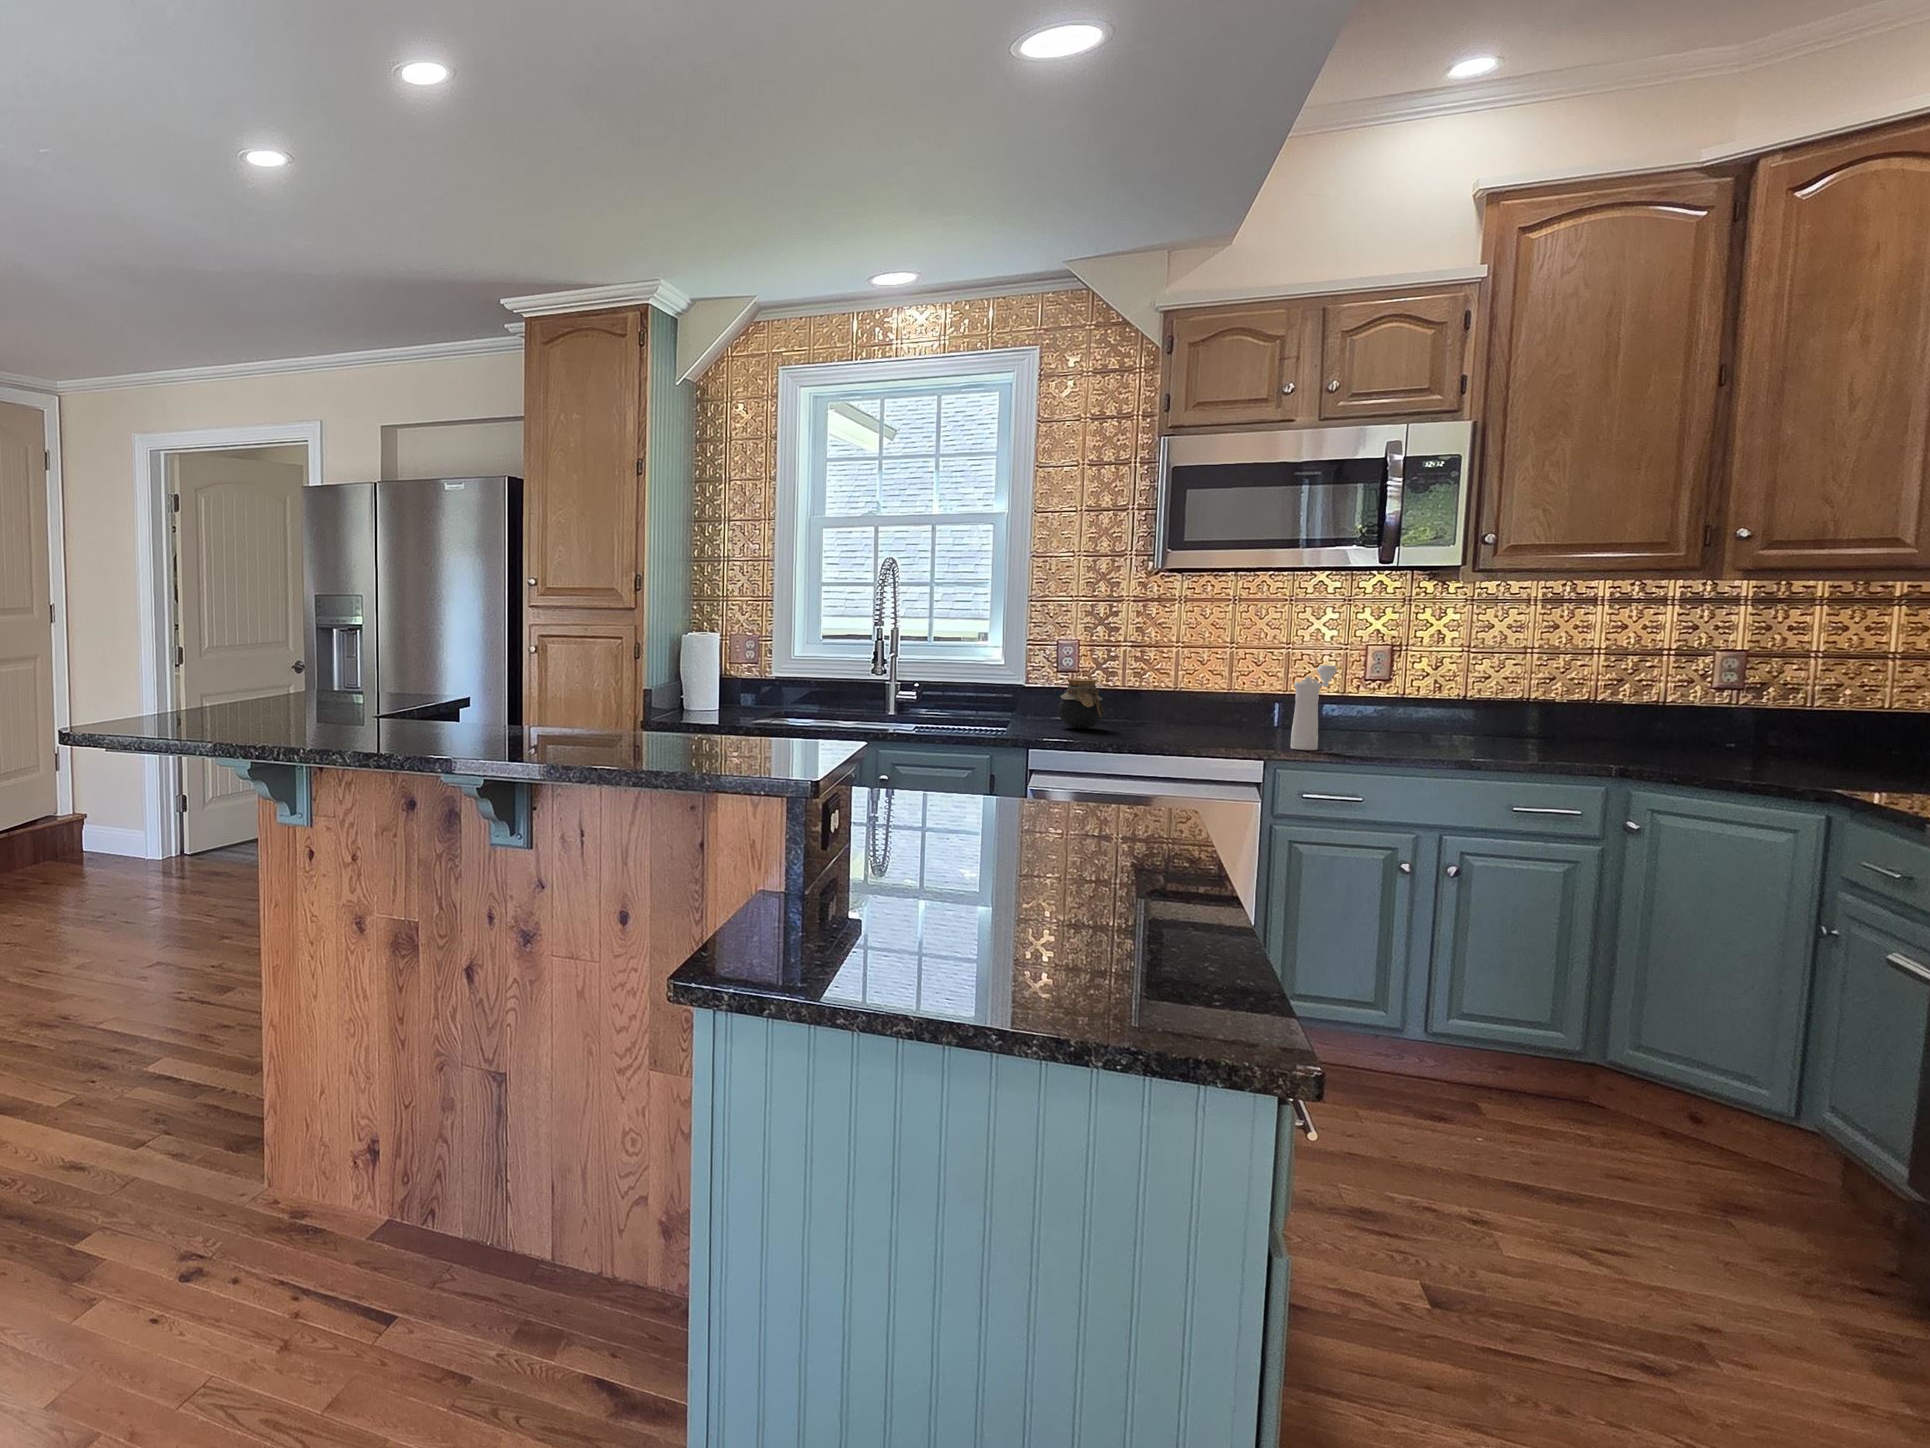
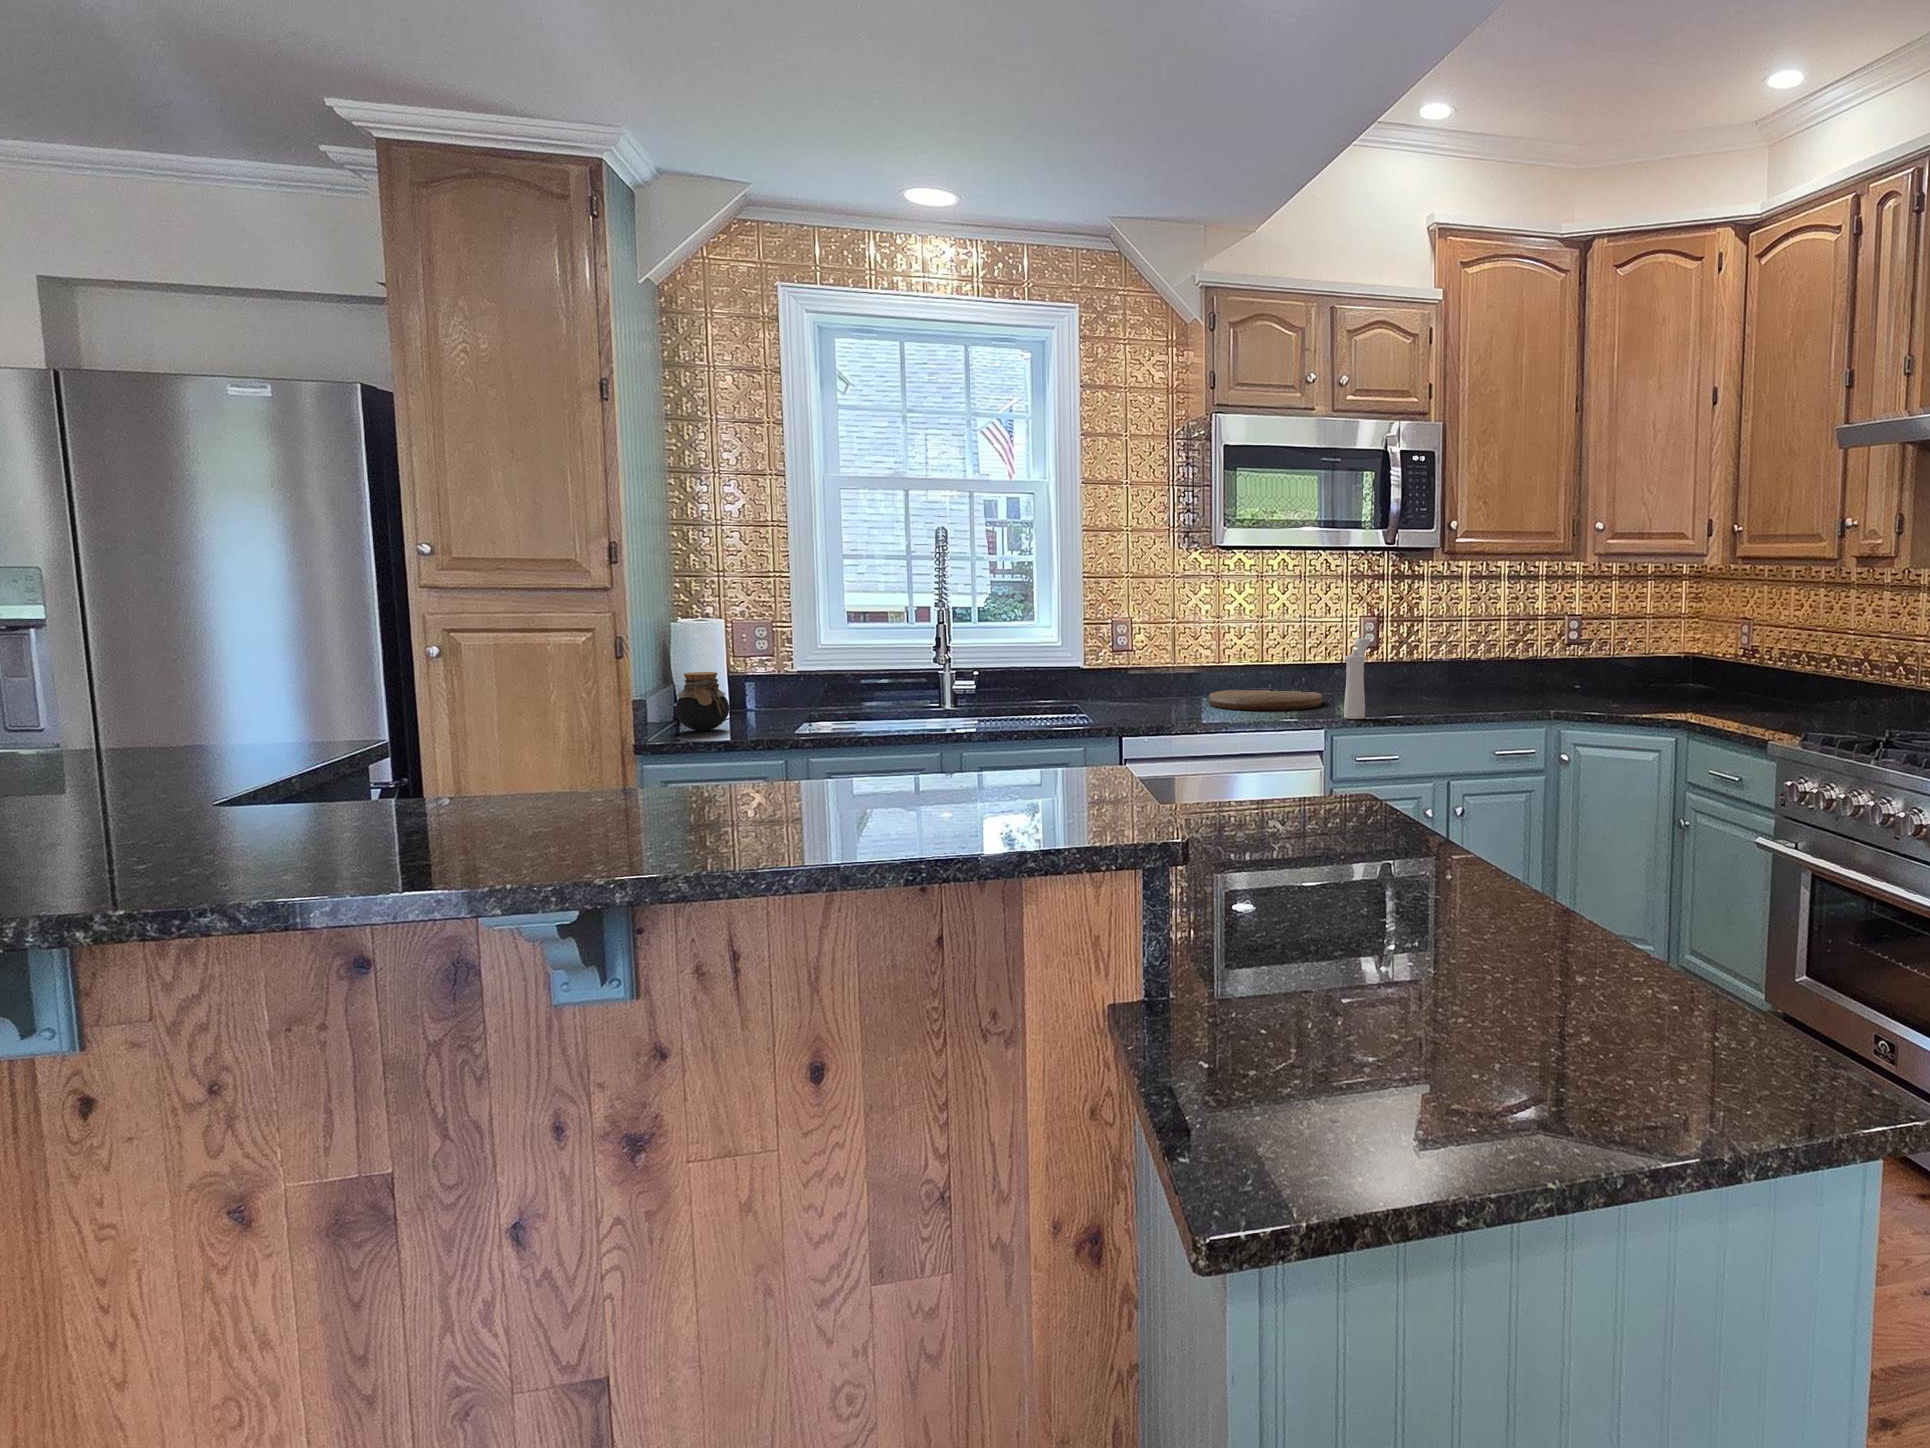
jar: present [1058,679,1104,729] -> present [675,672,729,731]
cutting board: none [1151,715,1289,737] -> present [1209,689,1322,711]

